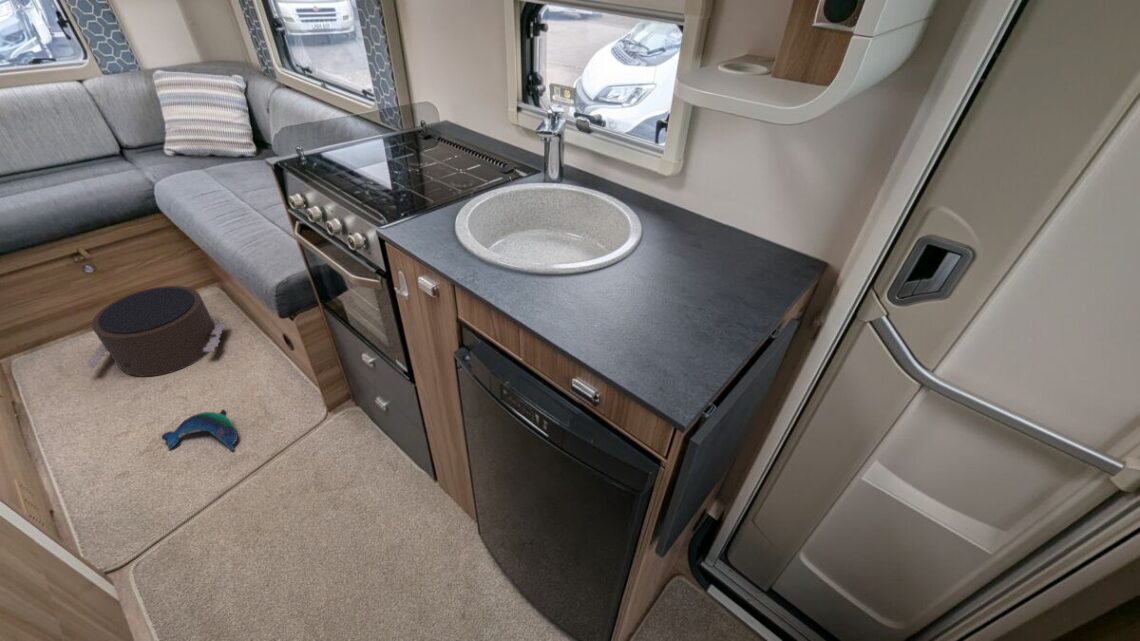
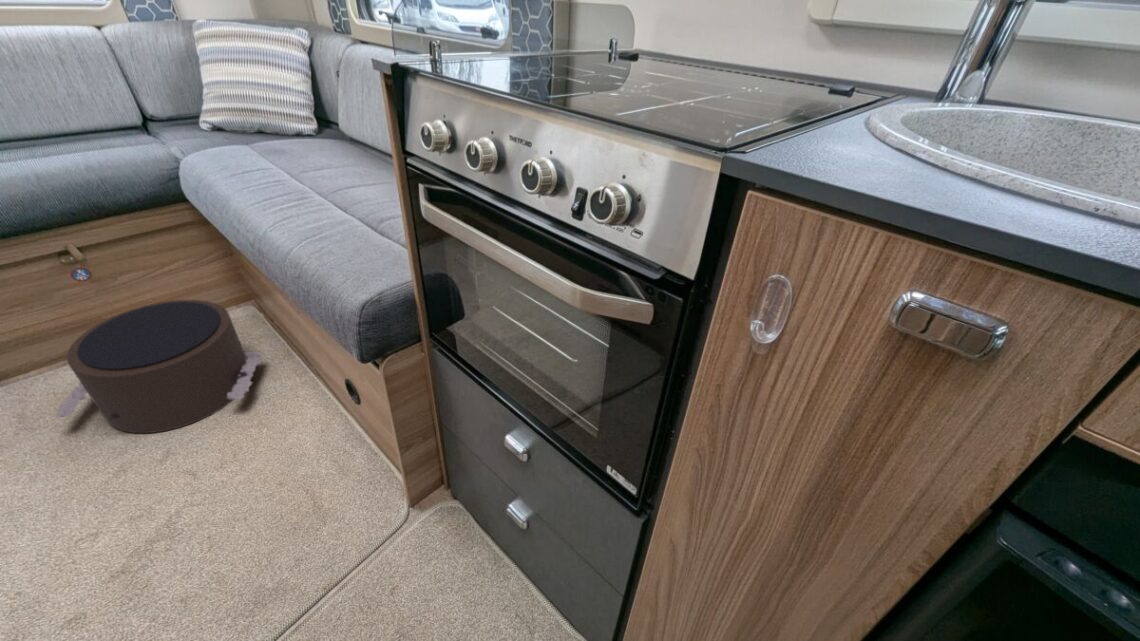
plush toy: present [162,409,238,450] -> none [148,502,270,579]

